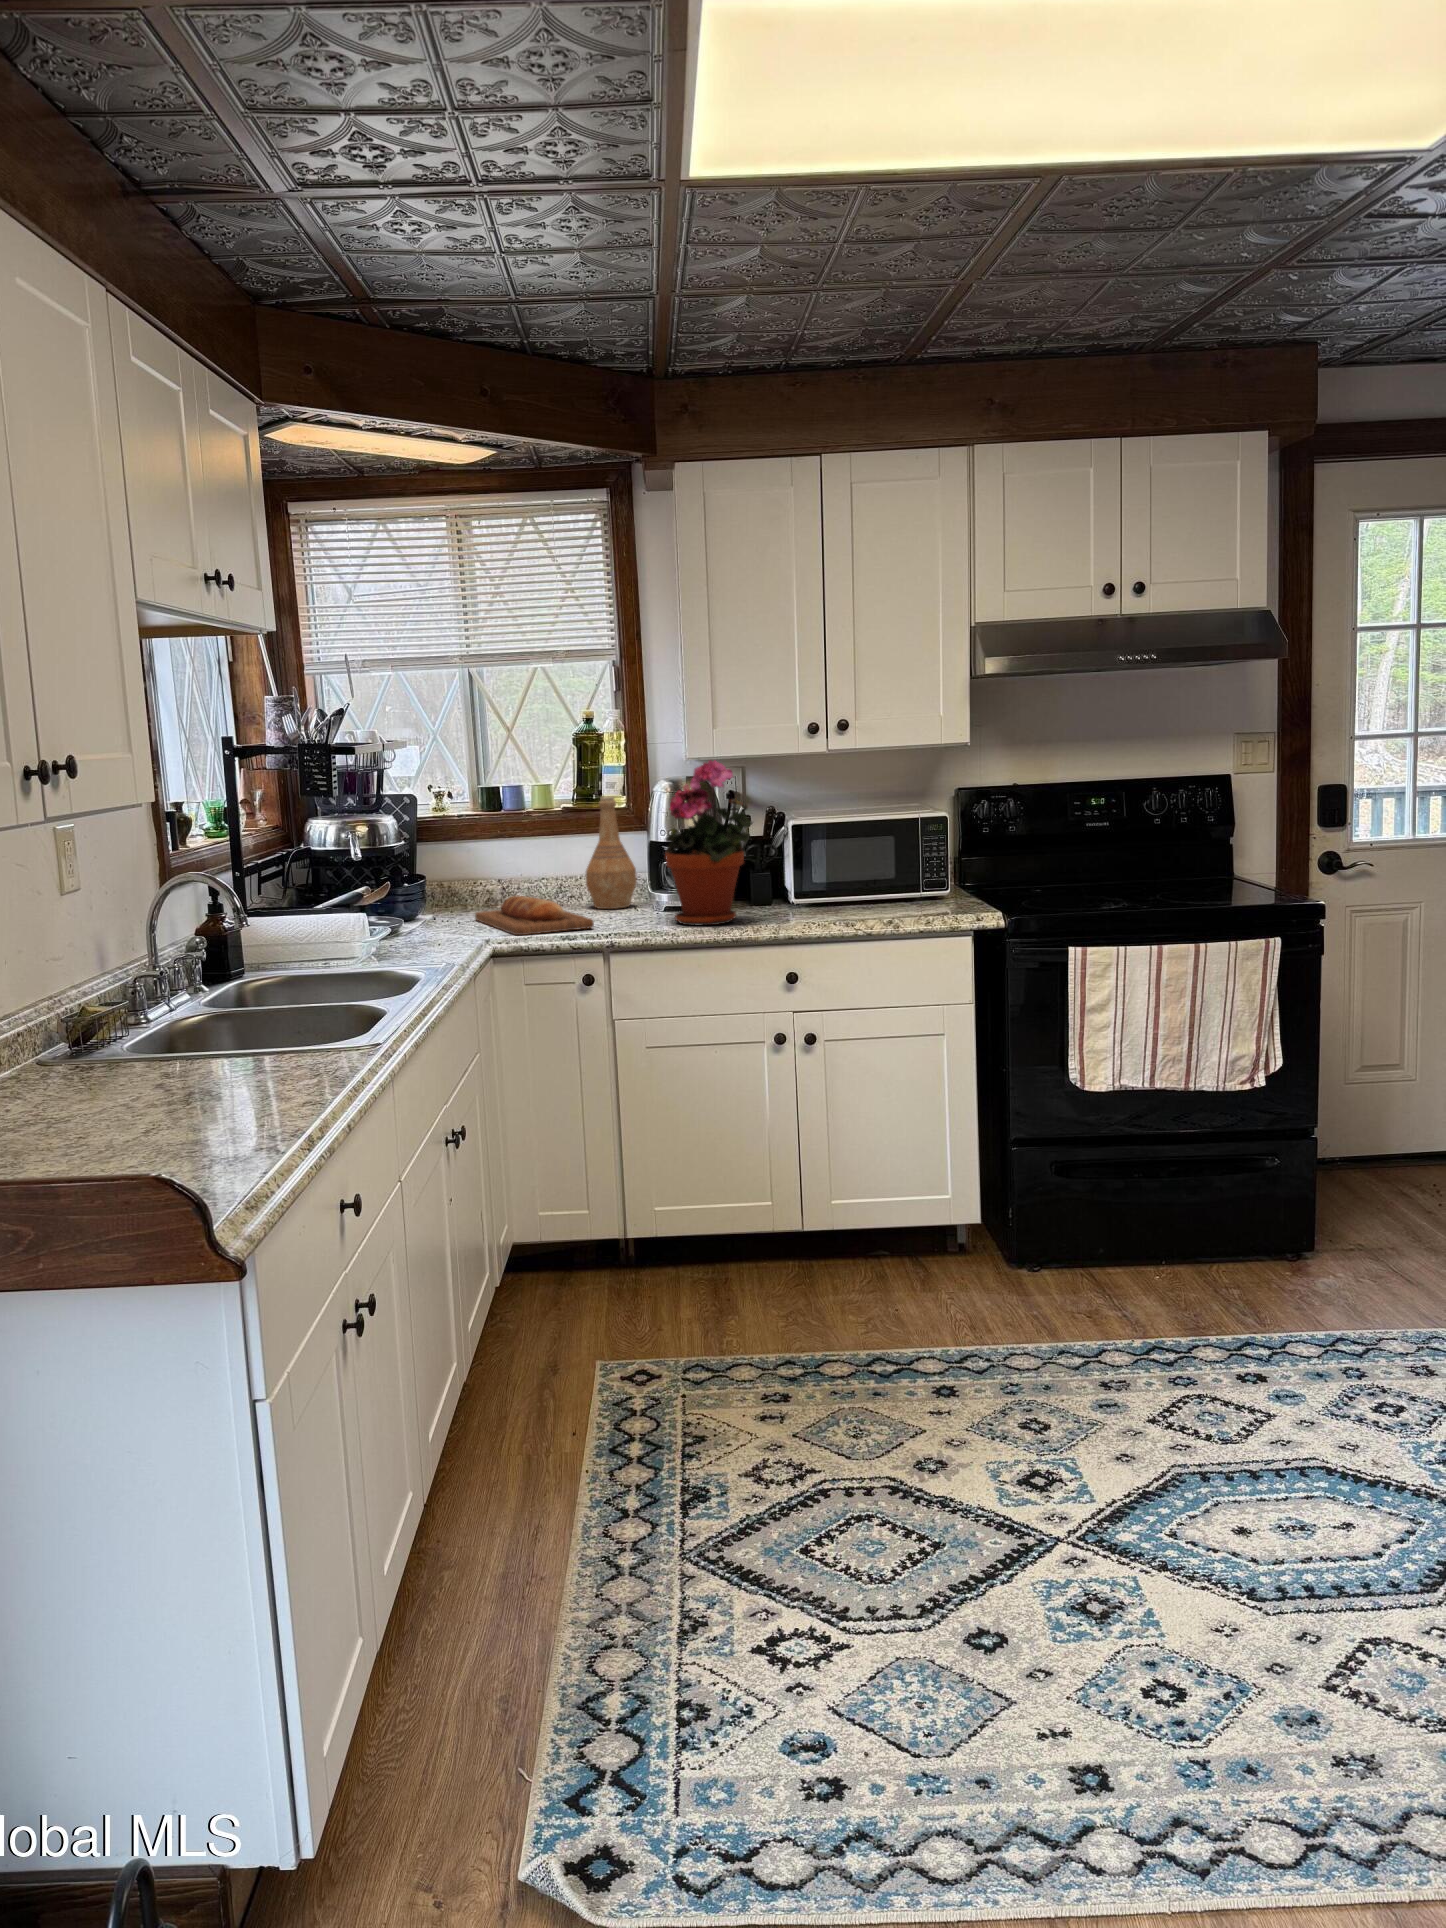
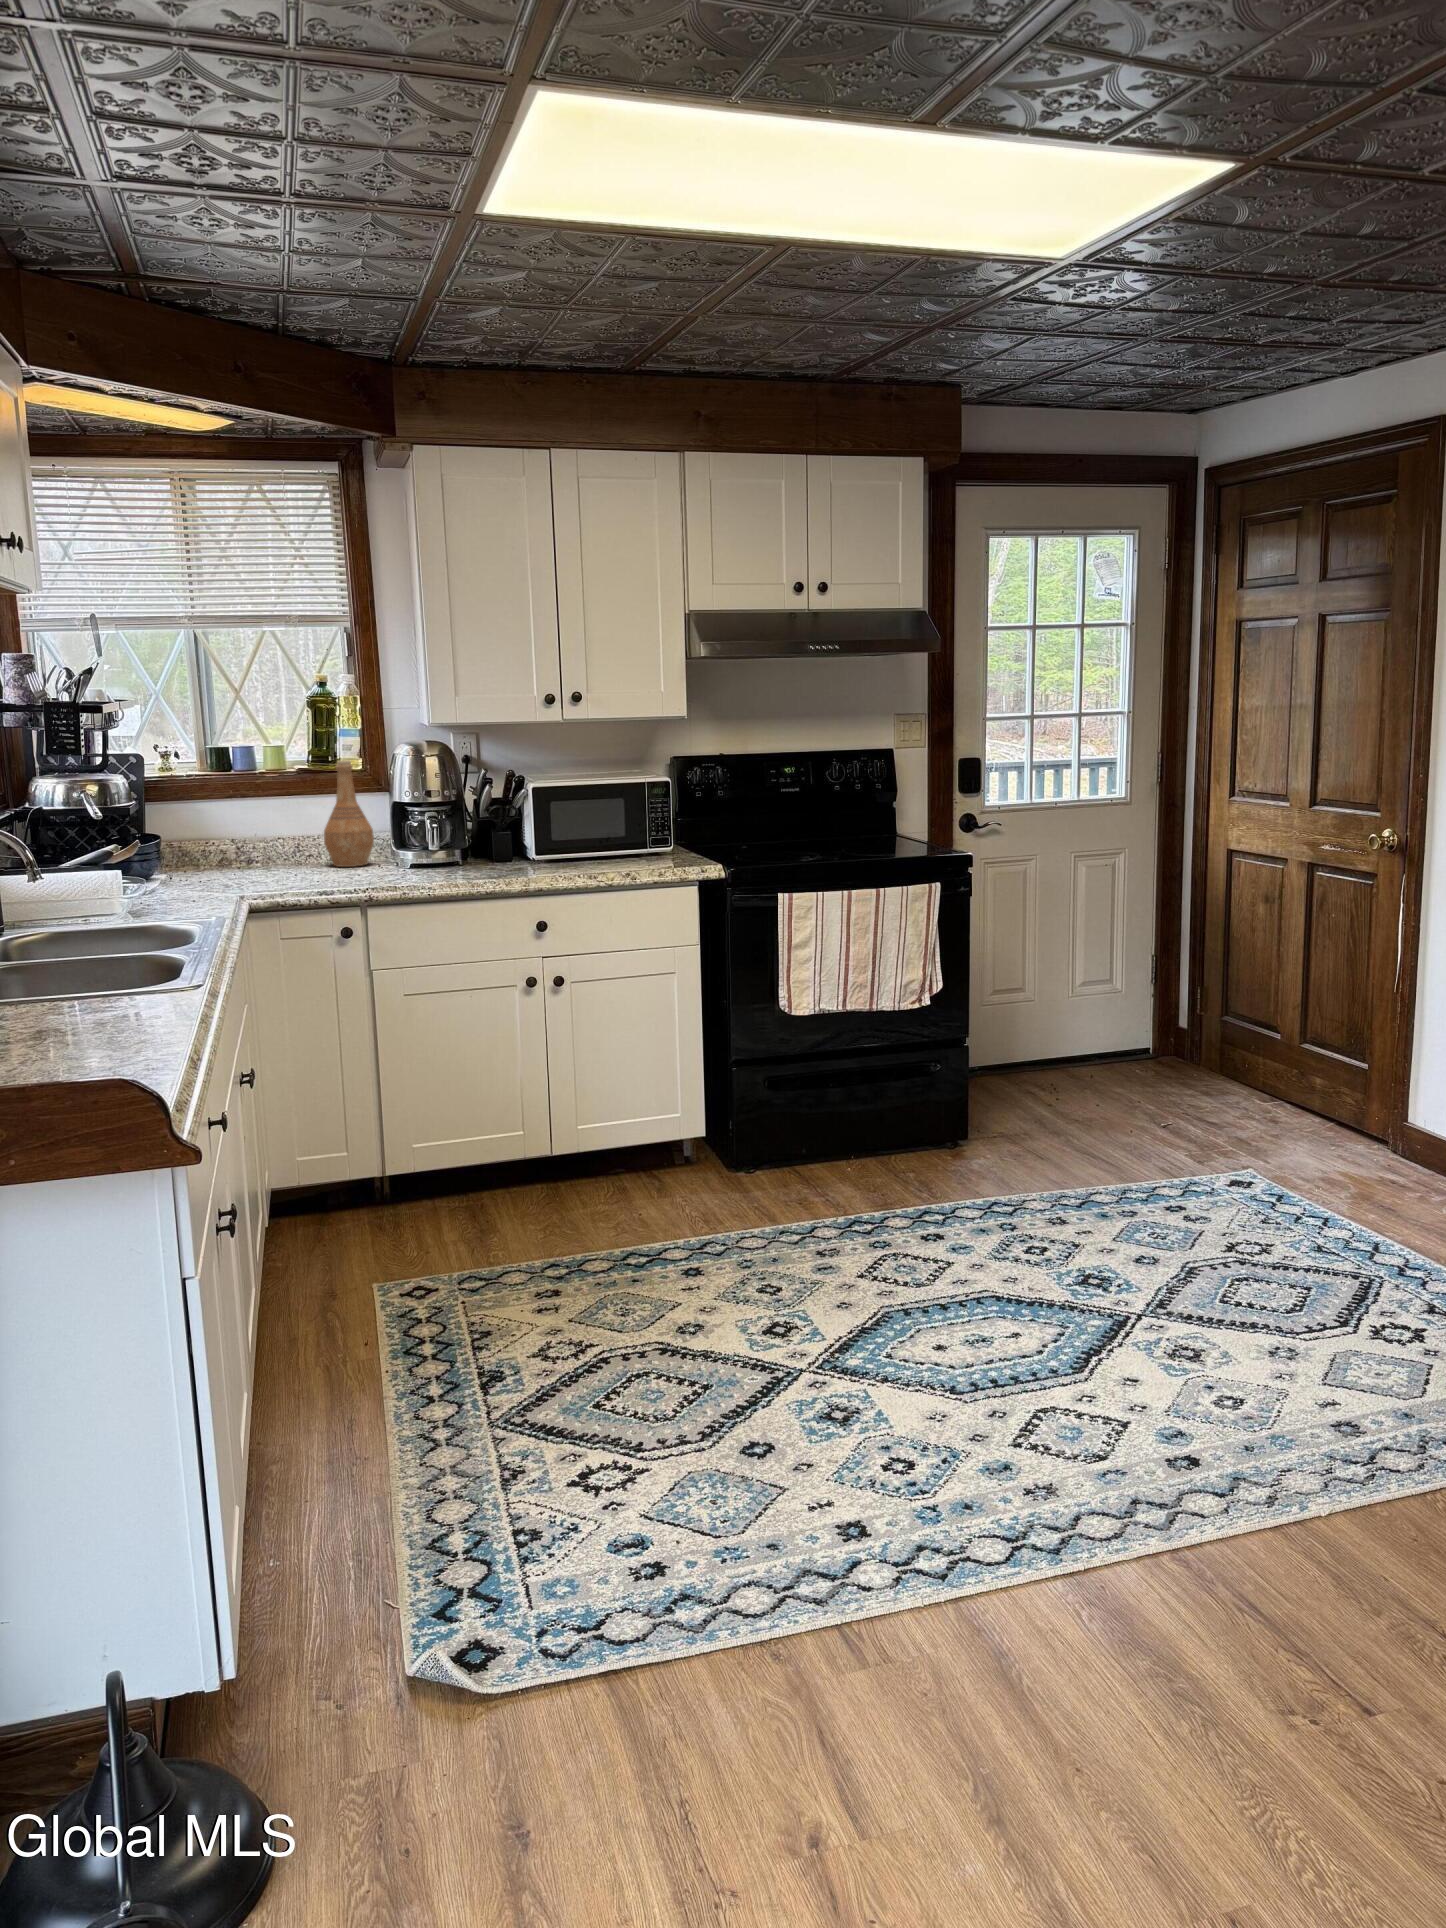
potted plant: present [665,760,753,925] -> none [409,727,492,880]
bread loaf: present [475,896,594,935] -> none [220,855,346,891]

